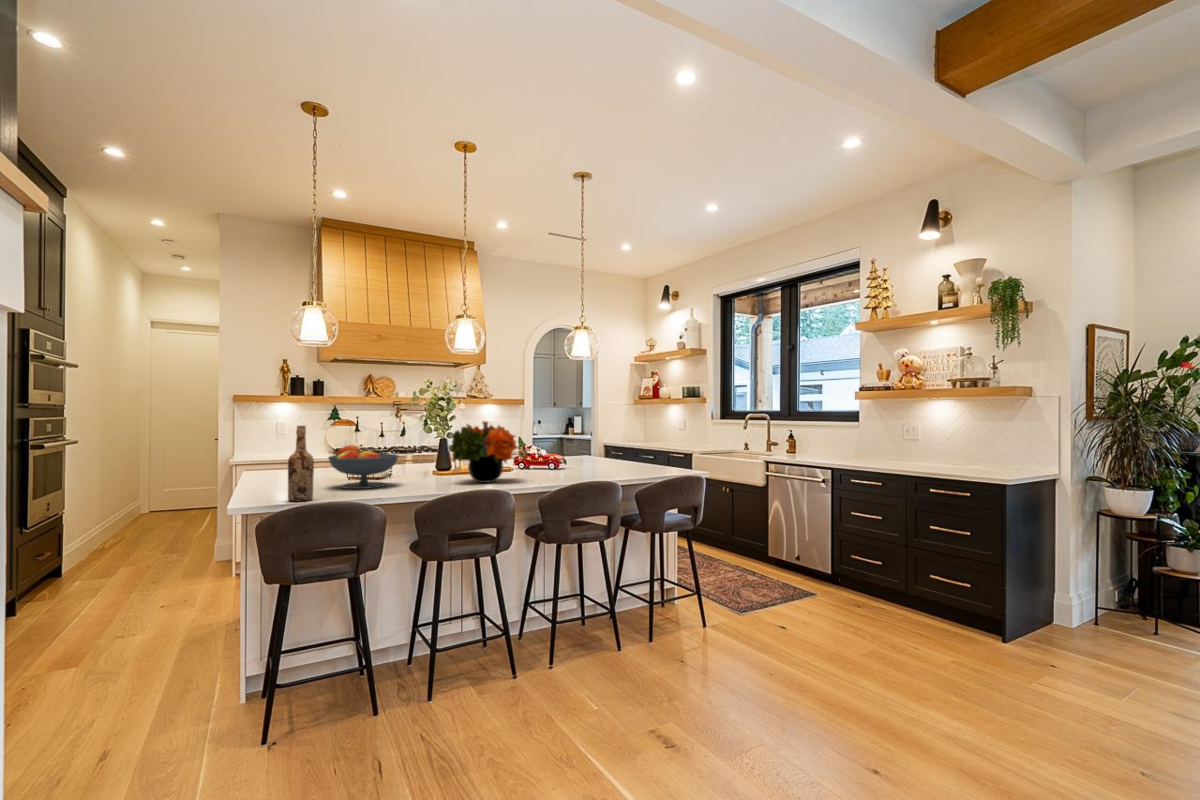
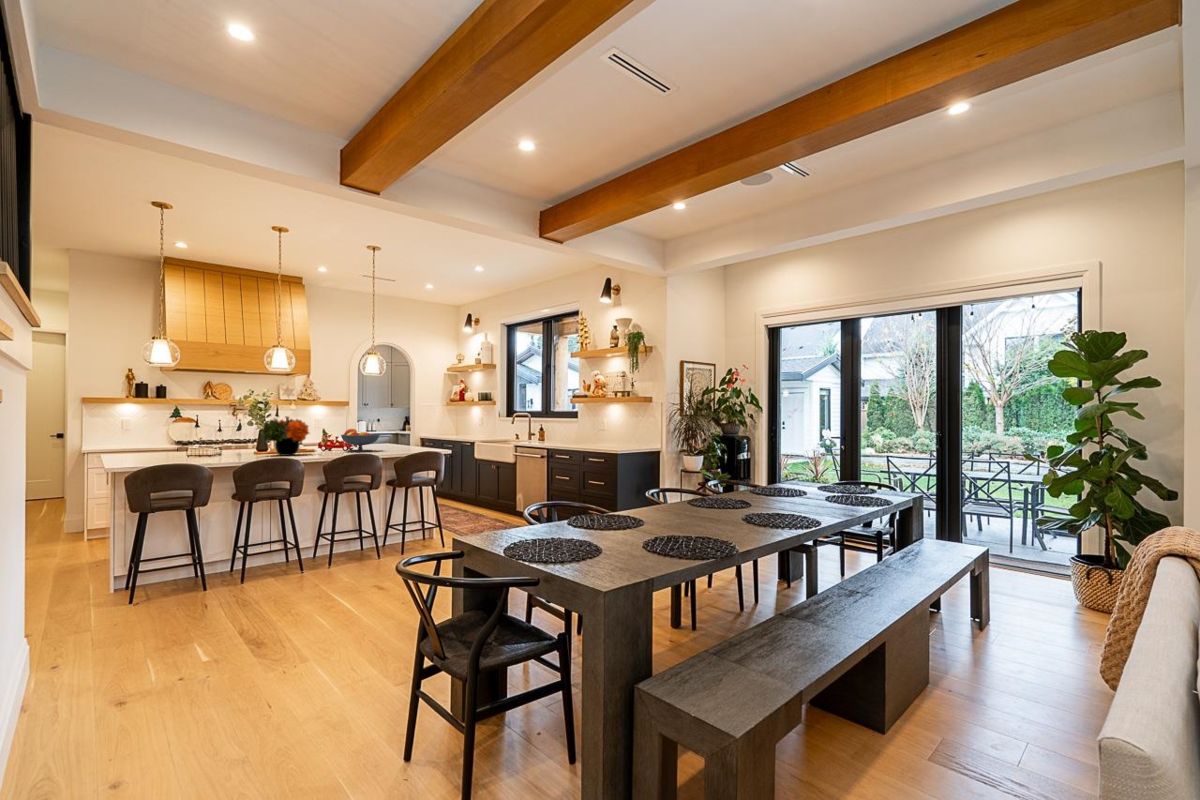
wine bottle: present [288,426,314,502] -> none [147,418,164,463]
fruit bowl: present [328,445,398,489] -> present [341,429,380,452]

